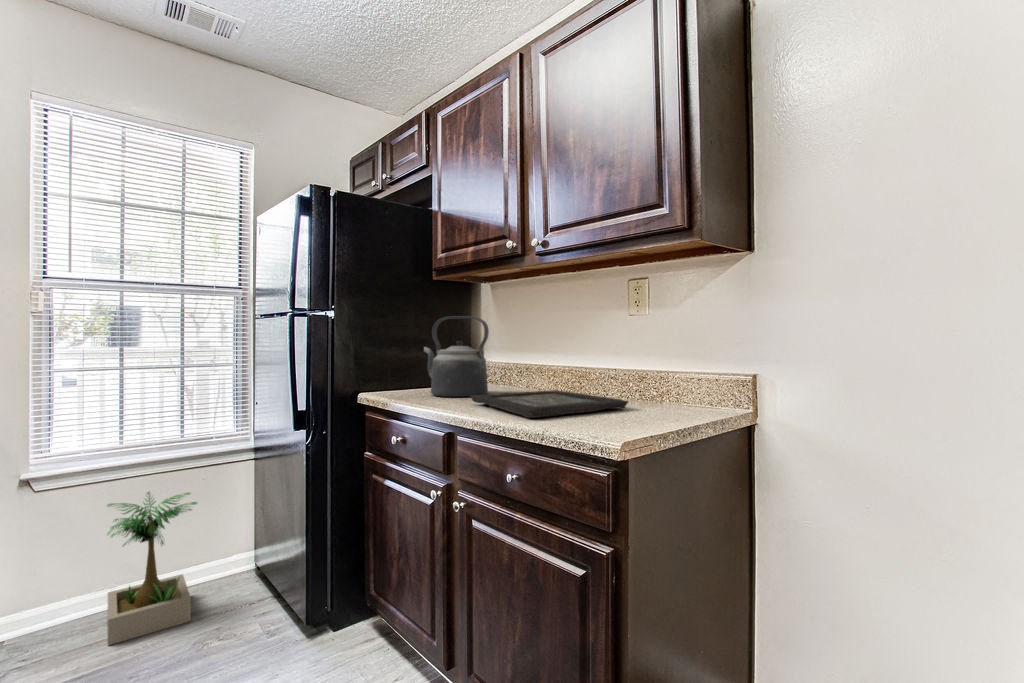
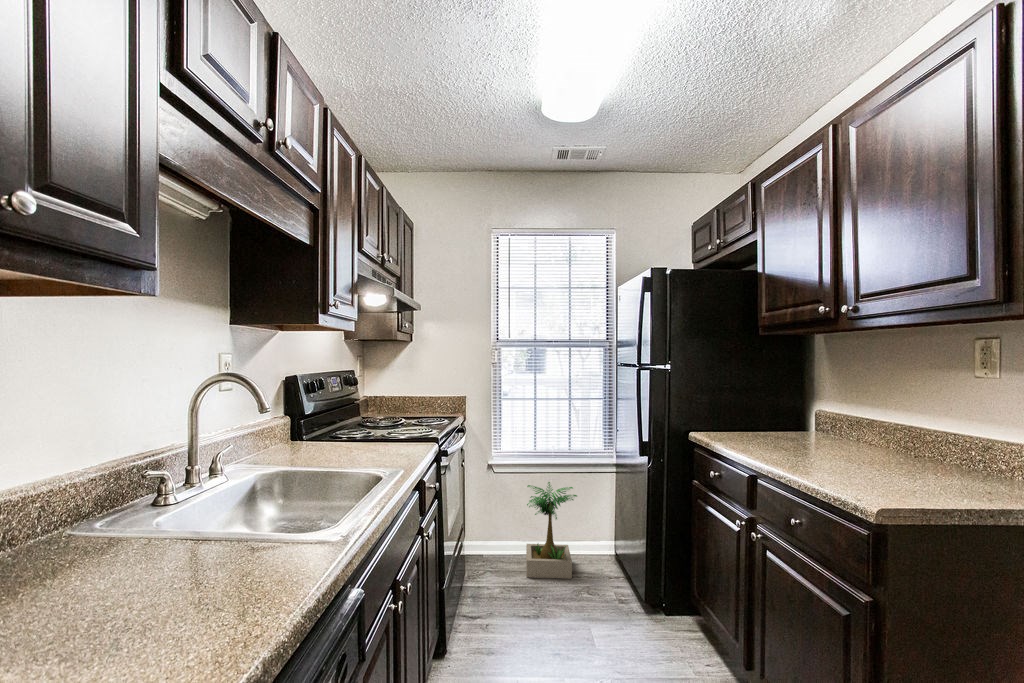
kettle: present [424,316,489,397] -> none [746,370,808,445]
decorative tray: present [471,390,628,418] -> none [779,445,950,478]

